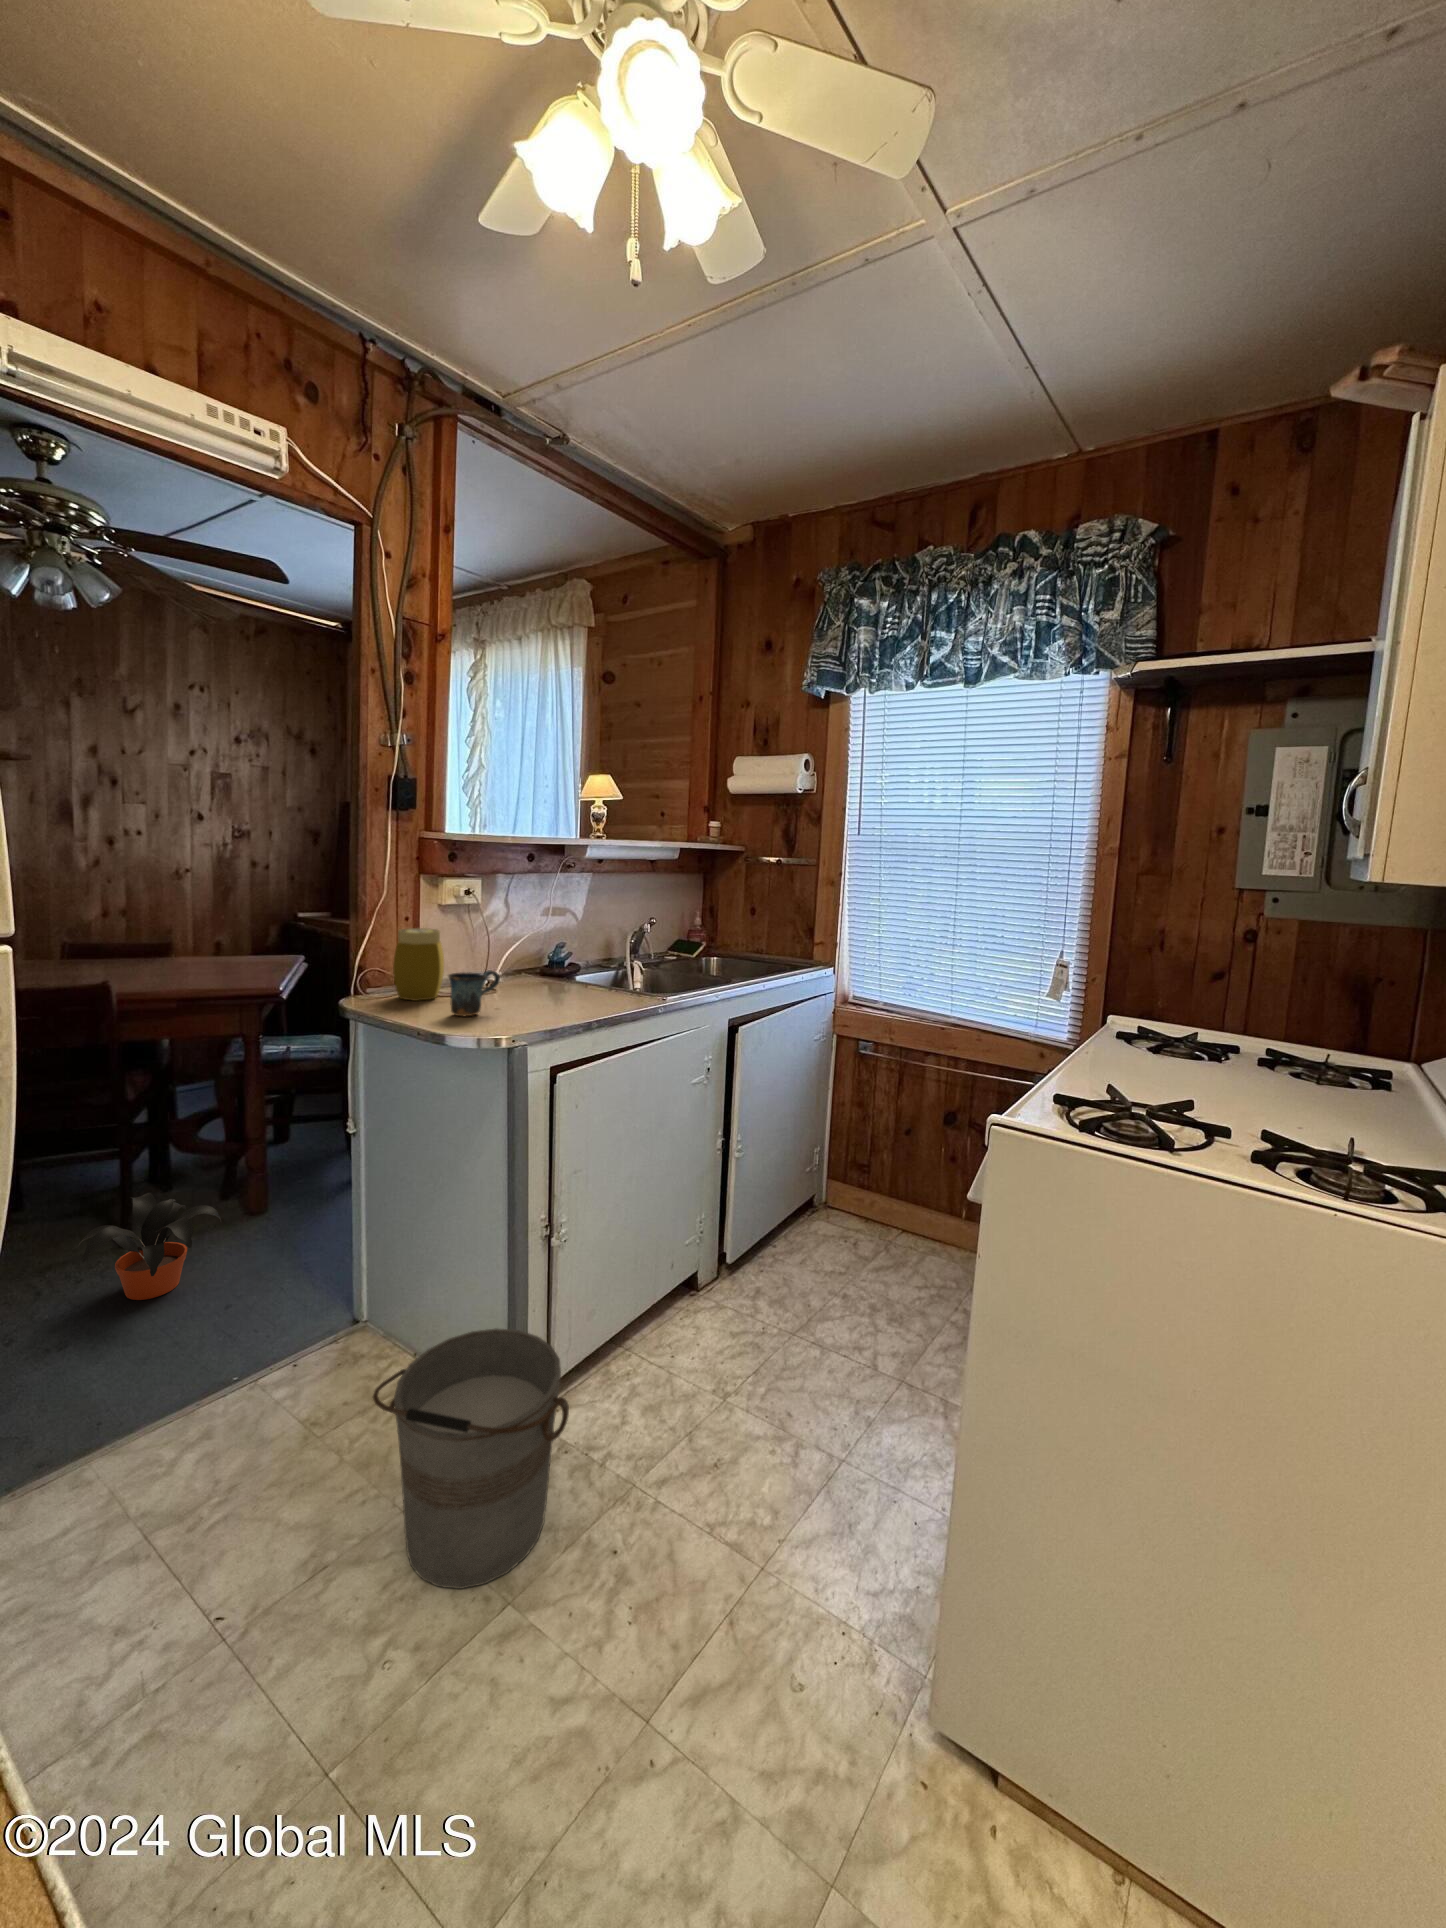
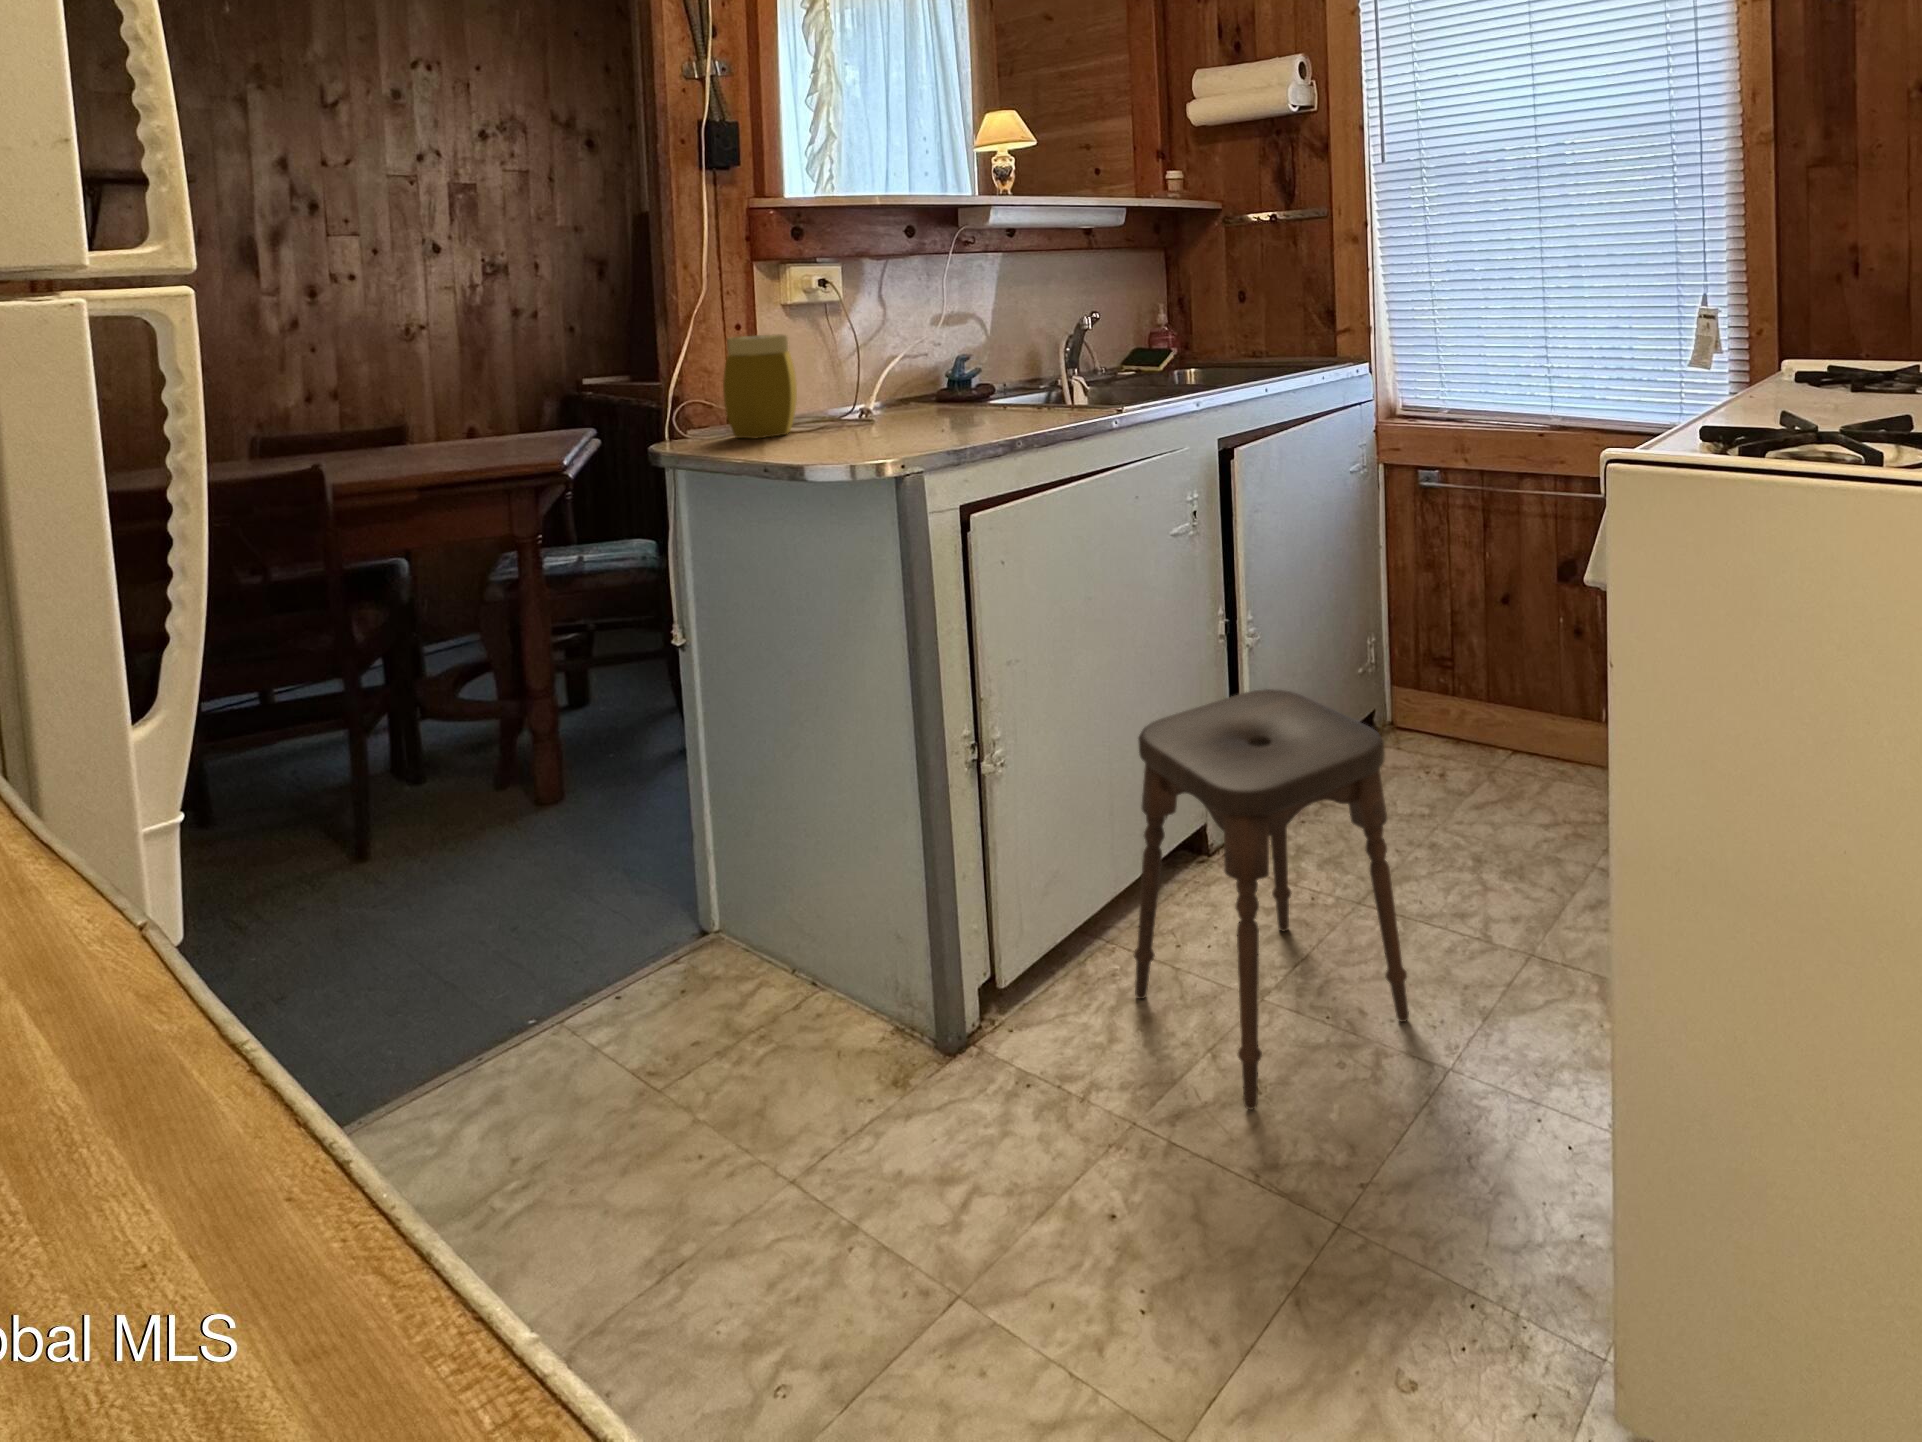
mug: present [448,970,500,1016] -> none [802,379,878,447]
potted plant: present [79,1193,221,1300] -> none [294,766,500,924]
stool: none [641,1196,819,1475] -> present [1133,689,1409,1109]
bucket: present [373,1328,569,1589] -> none [731,901,1028,1297]

